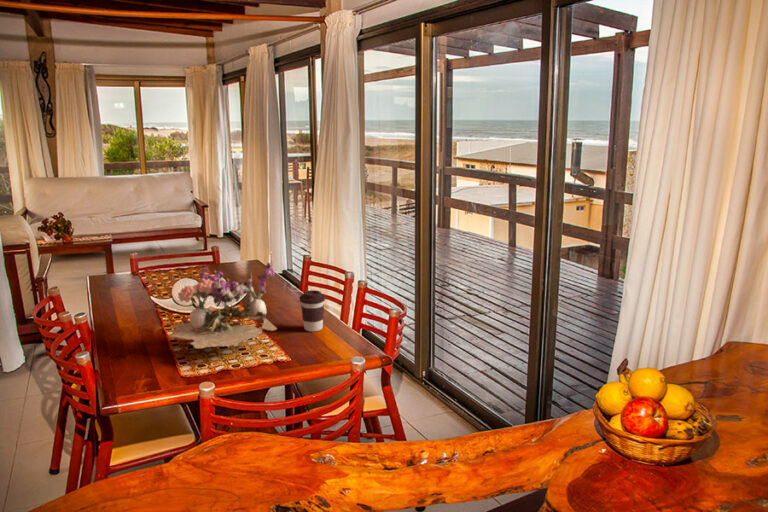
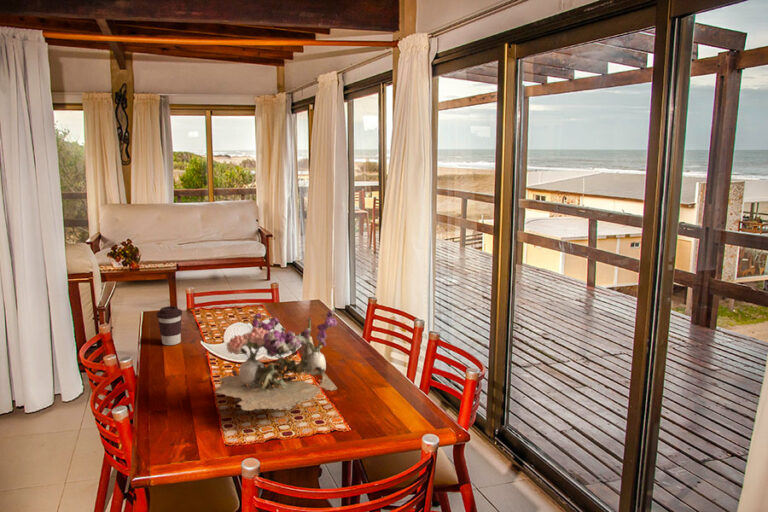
coffee cup: present [300,290,325,332] -> present [157,306,182,345]

